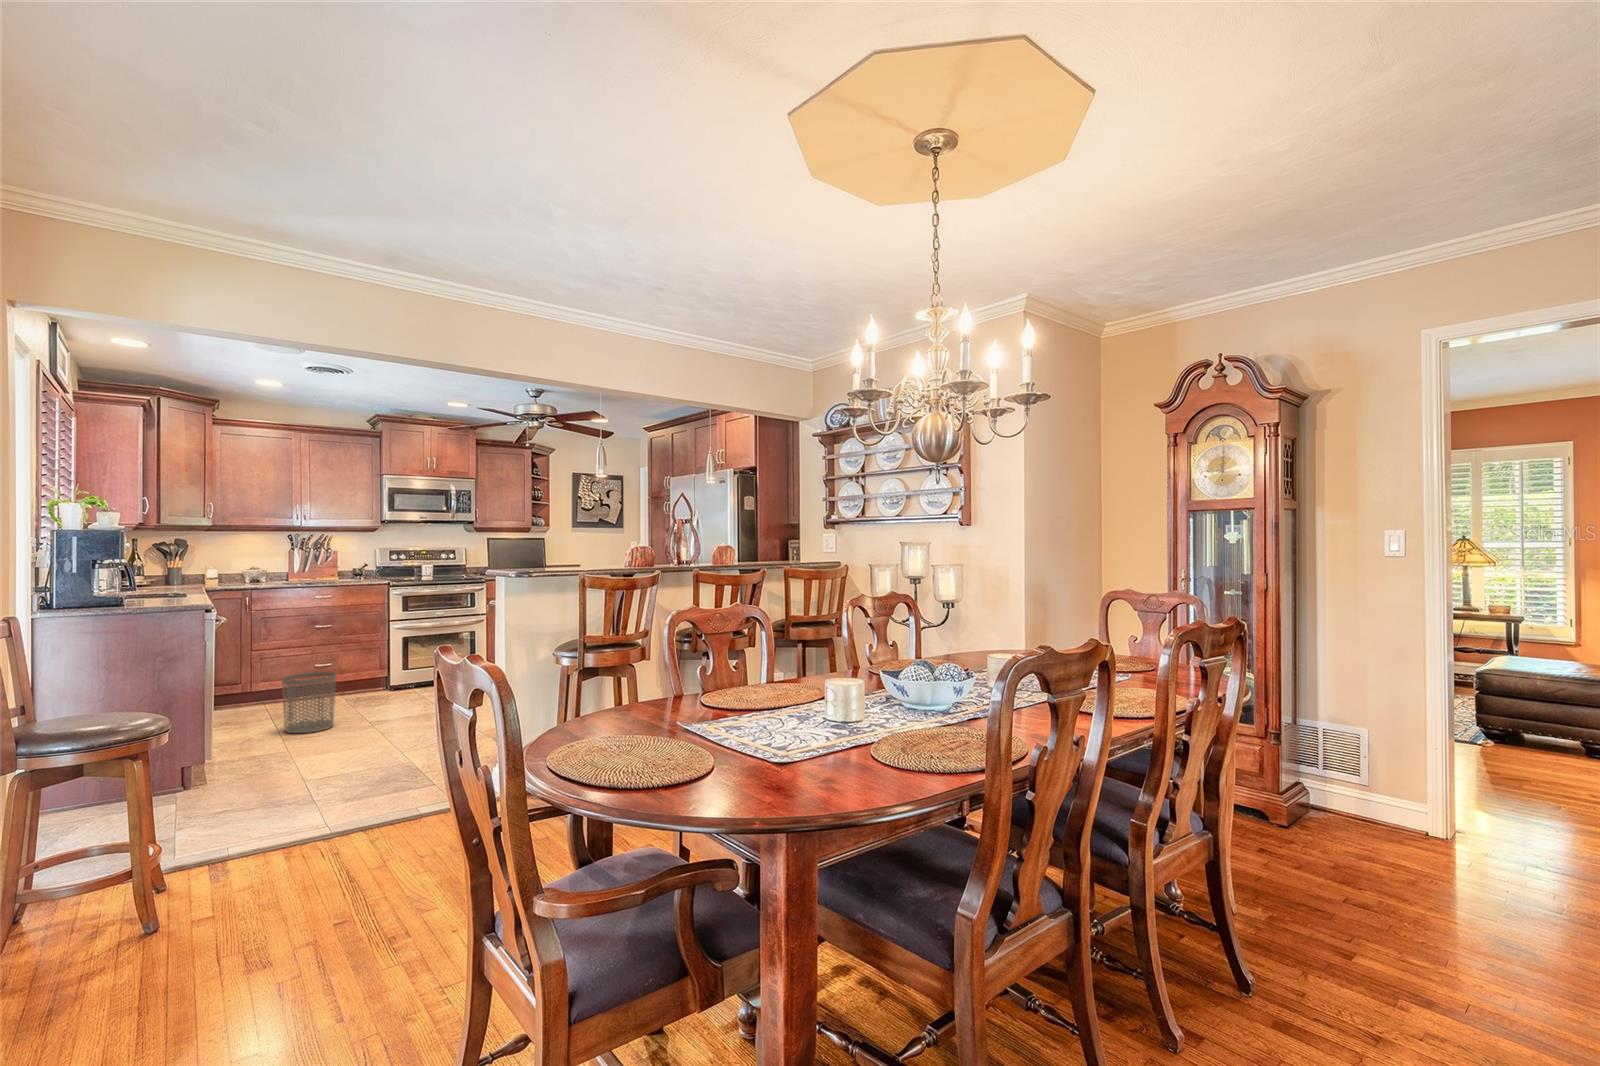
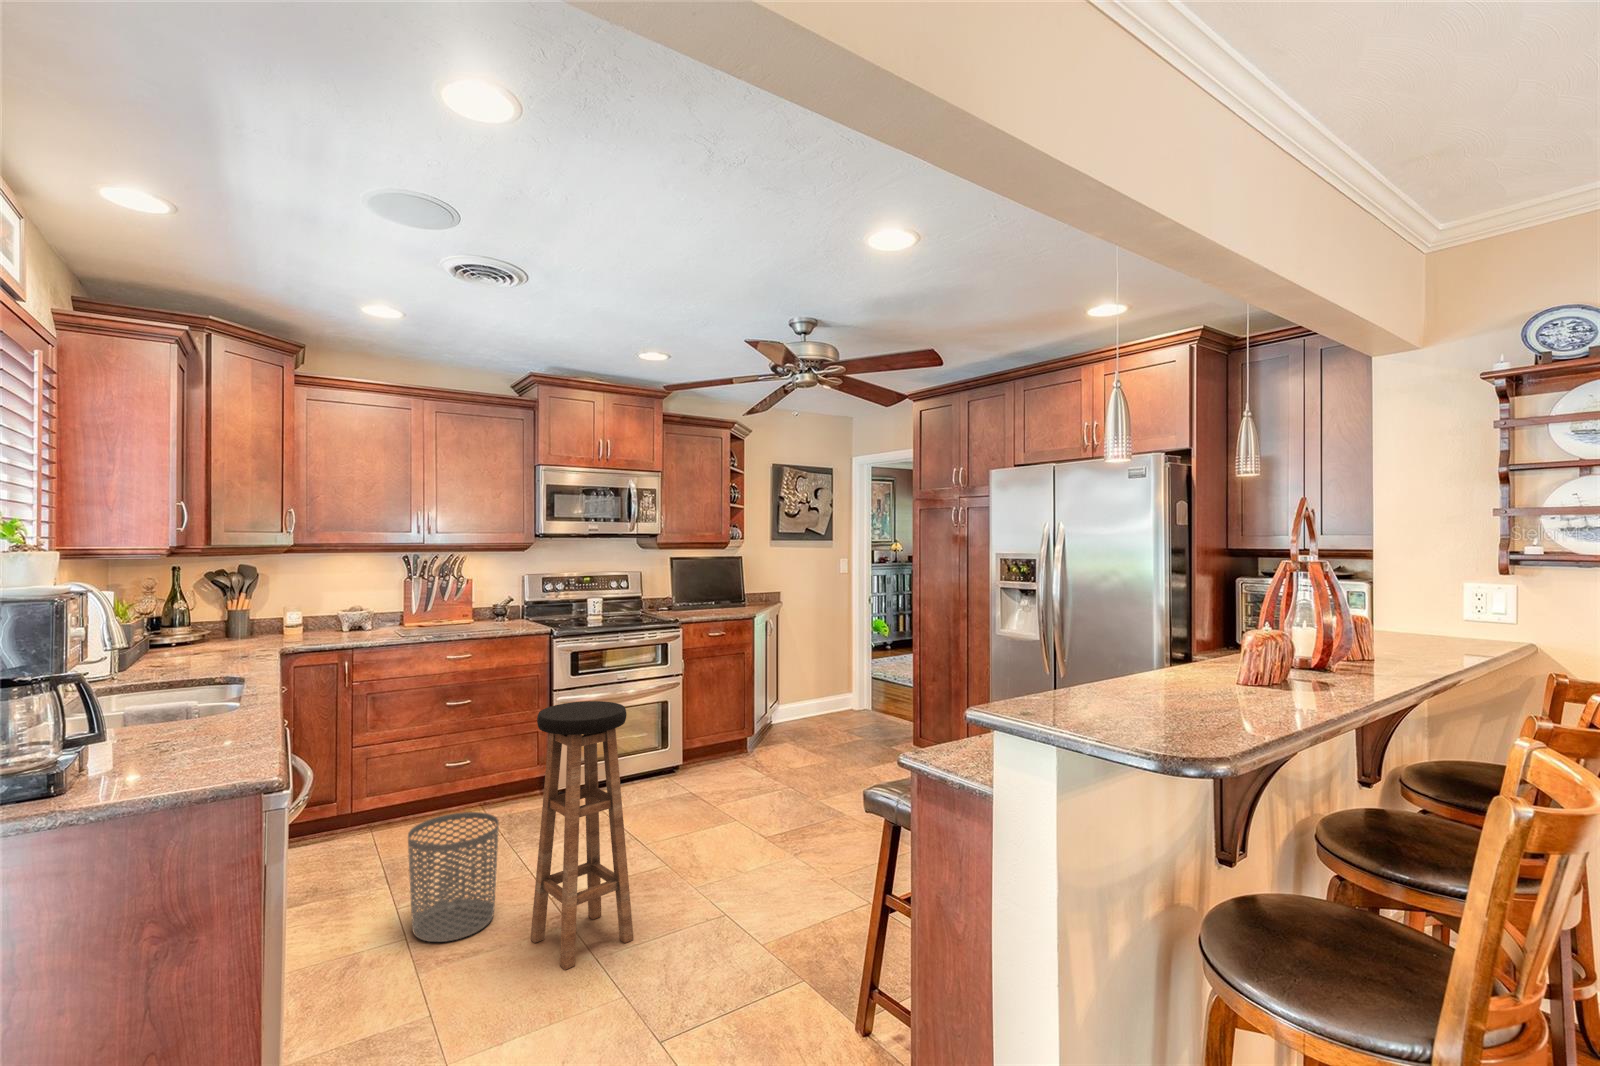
bar stool: none [351,606,408,738] -> present [531,701,634,970]

